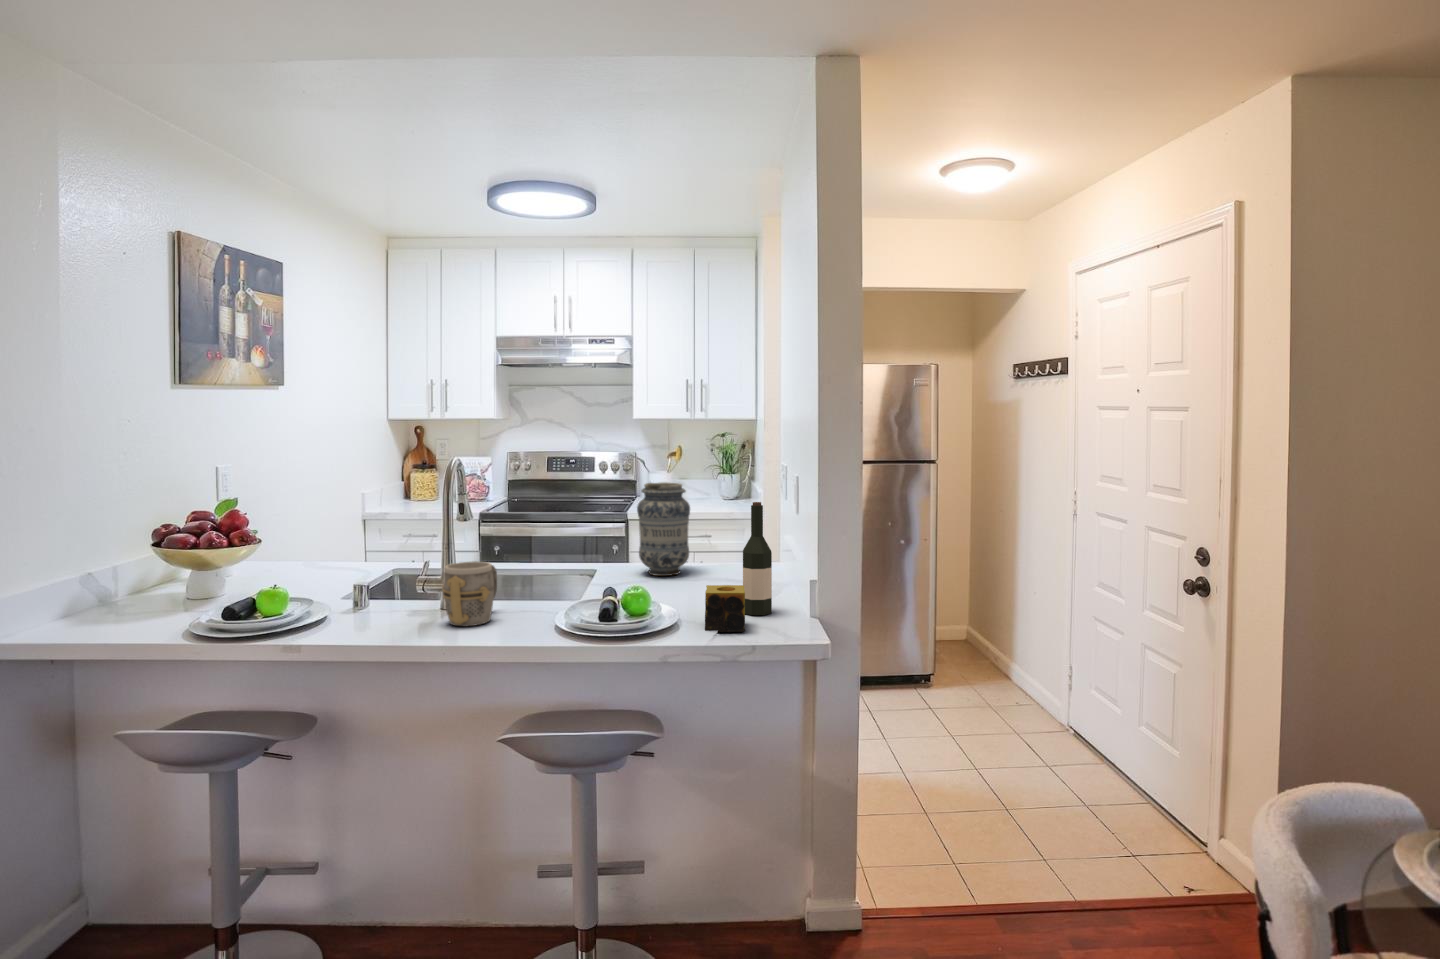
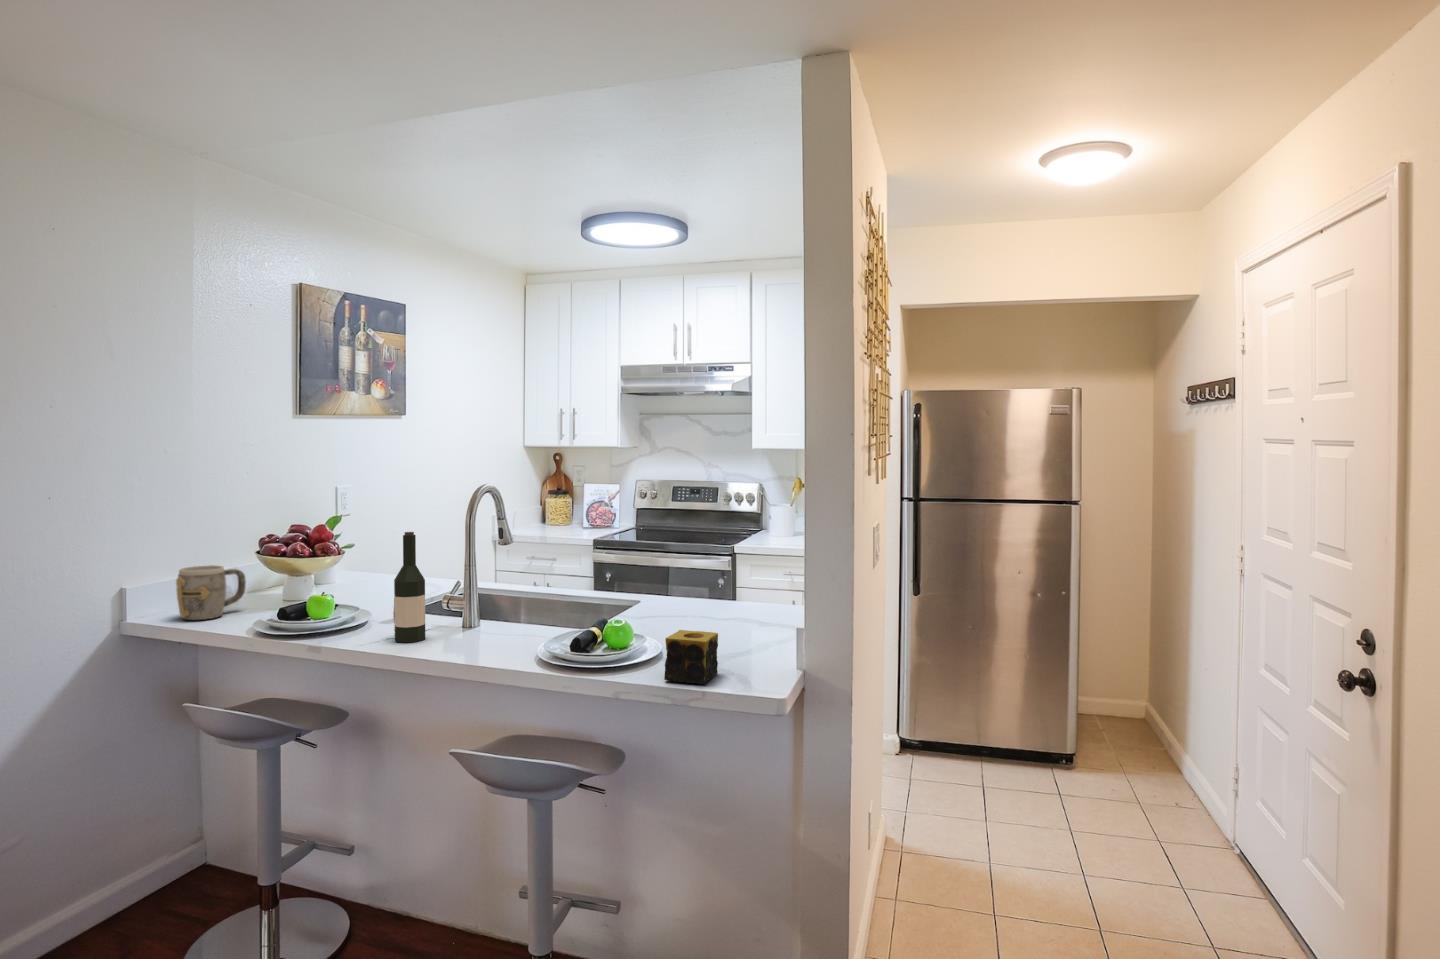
vase: present [637,482,690,576] -> none [670,517,726,615]
wine bottle: present [743,502,772,615] -> present [394,532,425,643]
mug: present [443,561,497,626] -> present [176,565,246,620]

